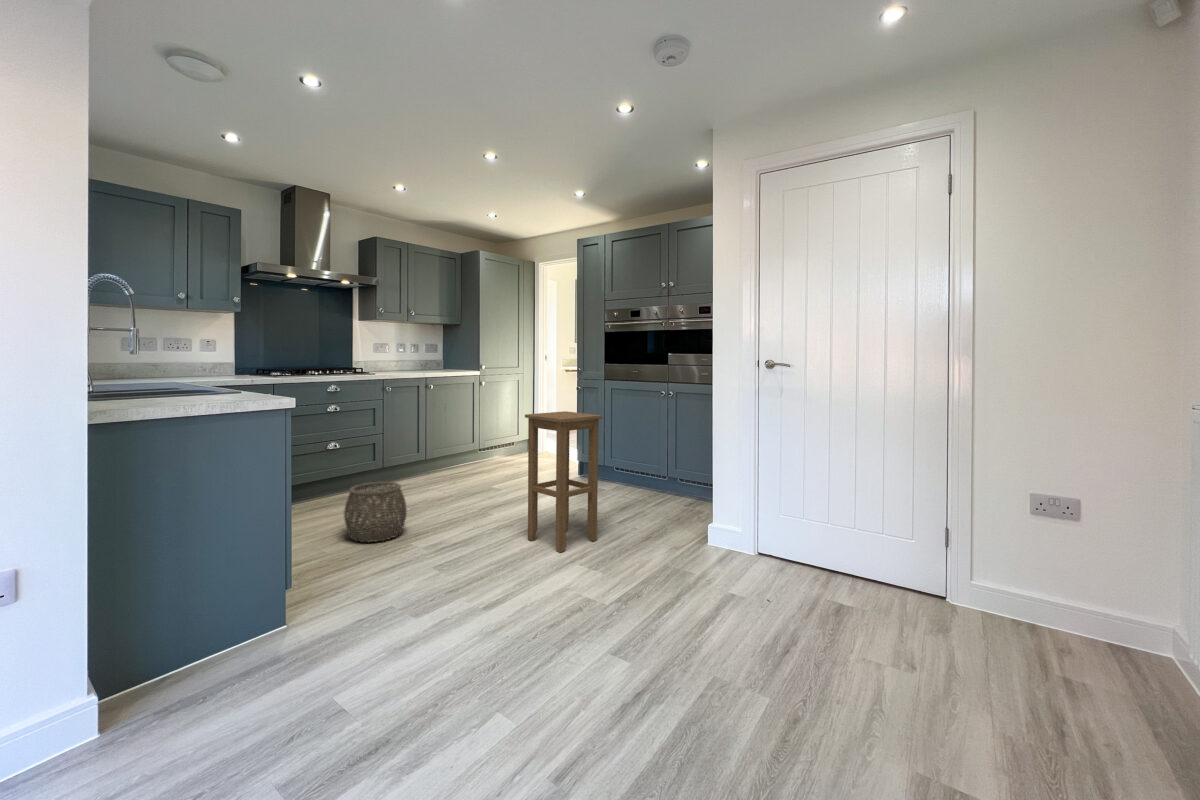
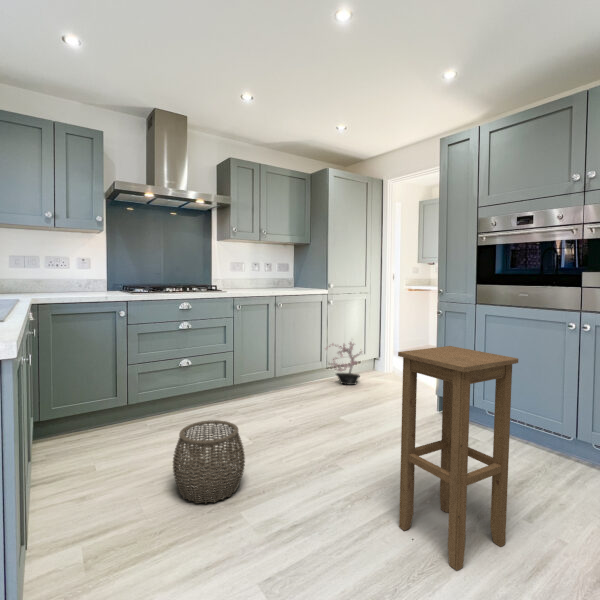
potted plant: none [475,419,517,466] -> present [326,342,362,385]

